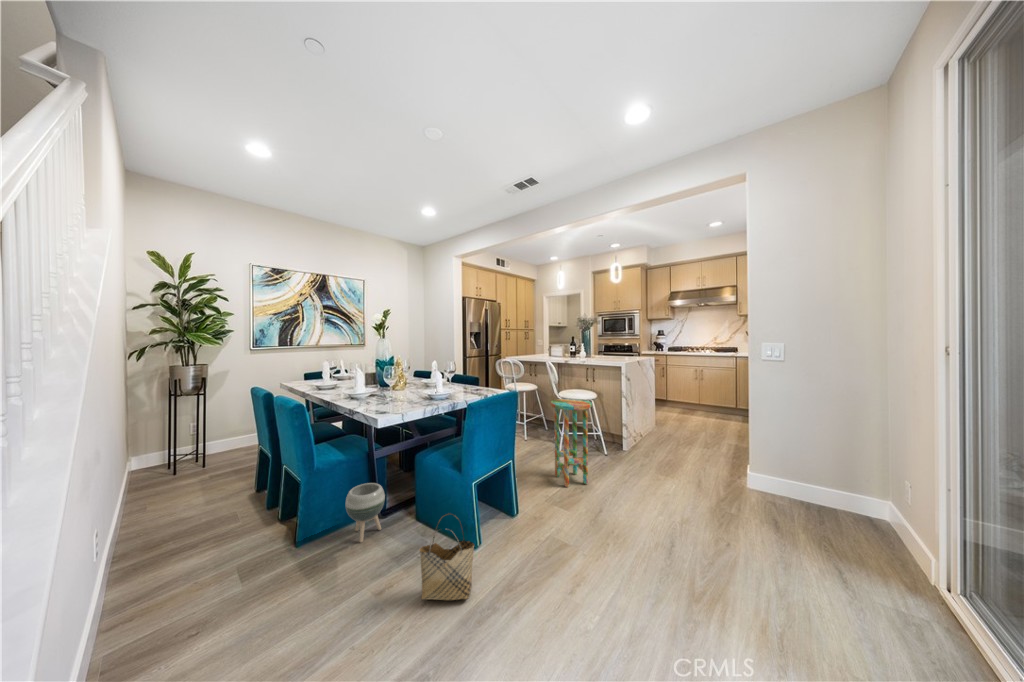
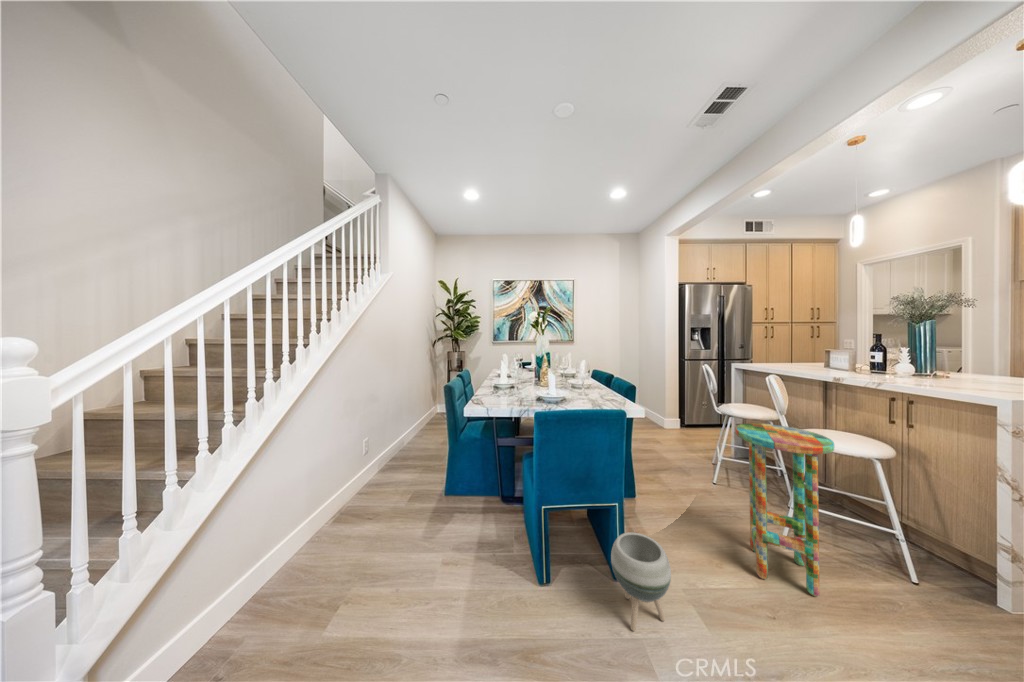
planter: present [346,483,385,542] -> present [611,532,671,631]
woven basket: present [419,513,474,600] -> none [455,526,506,644]

